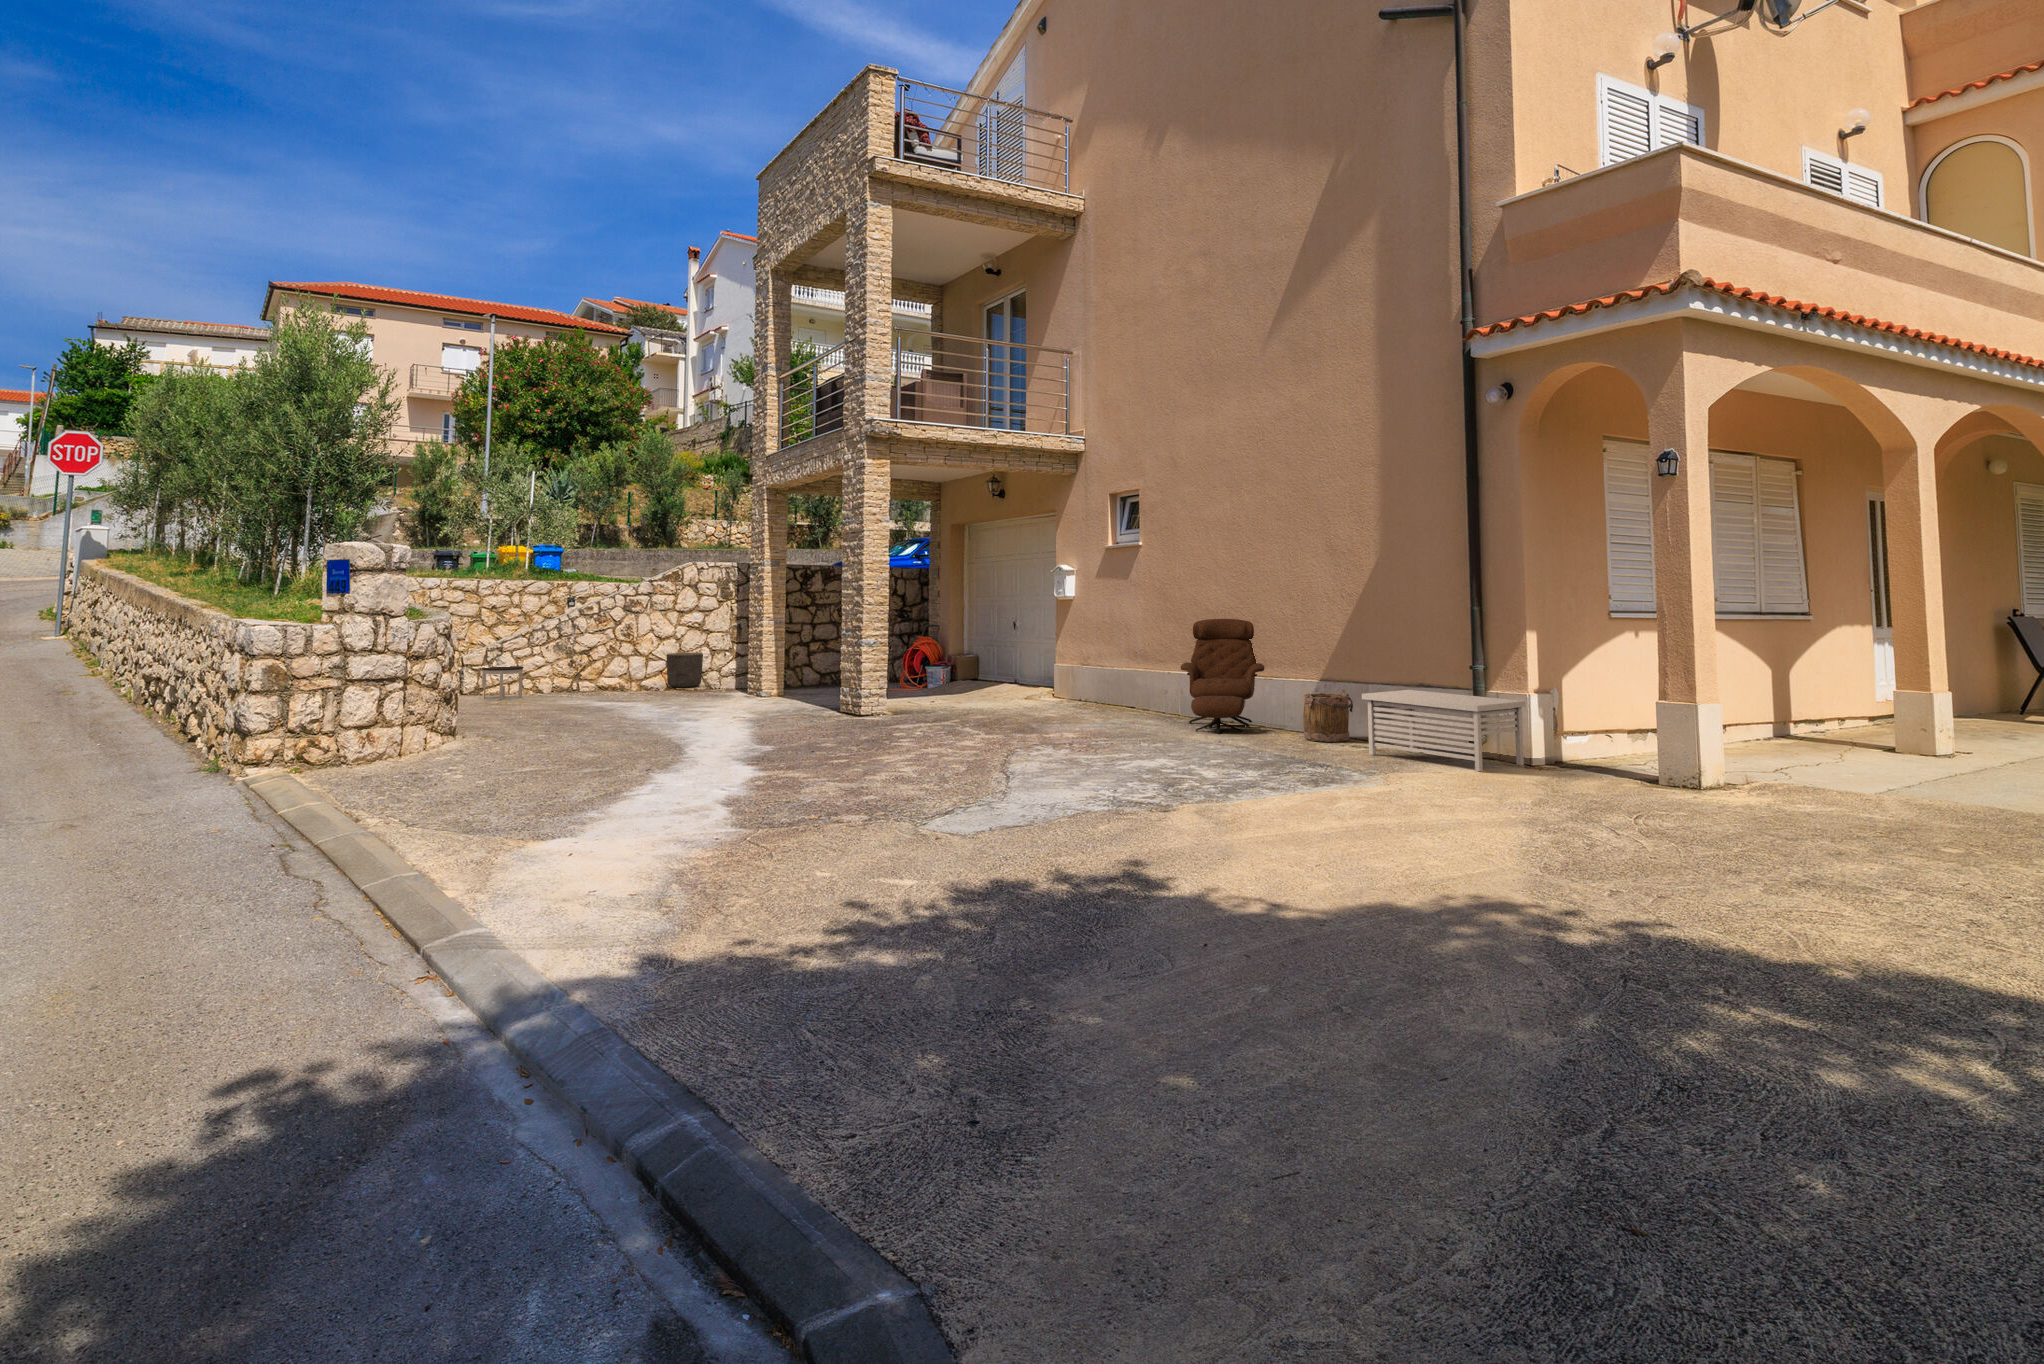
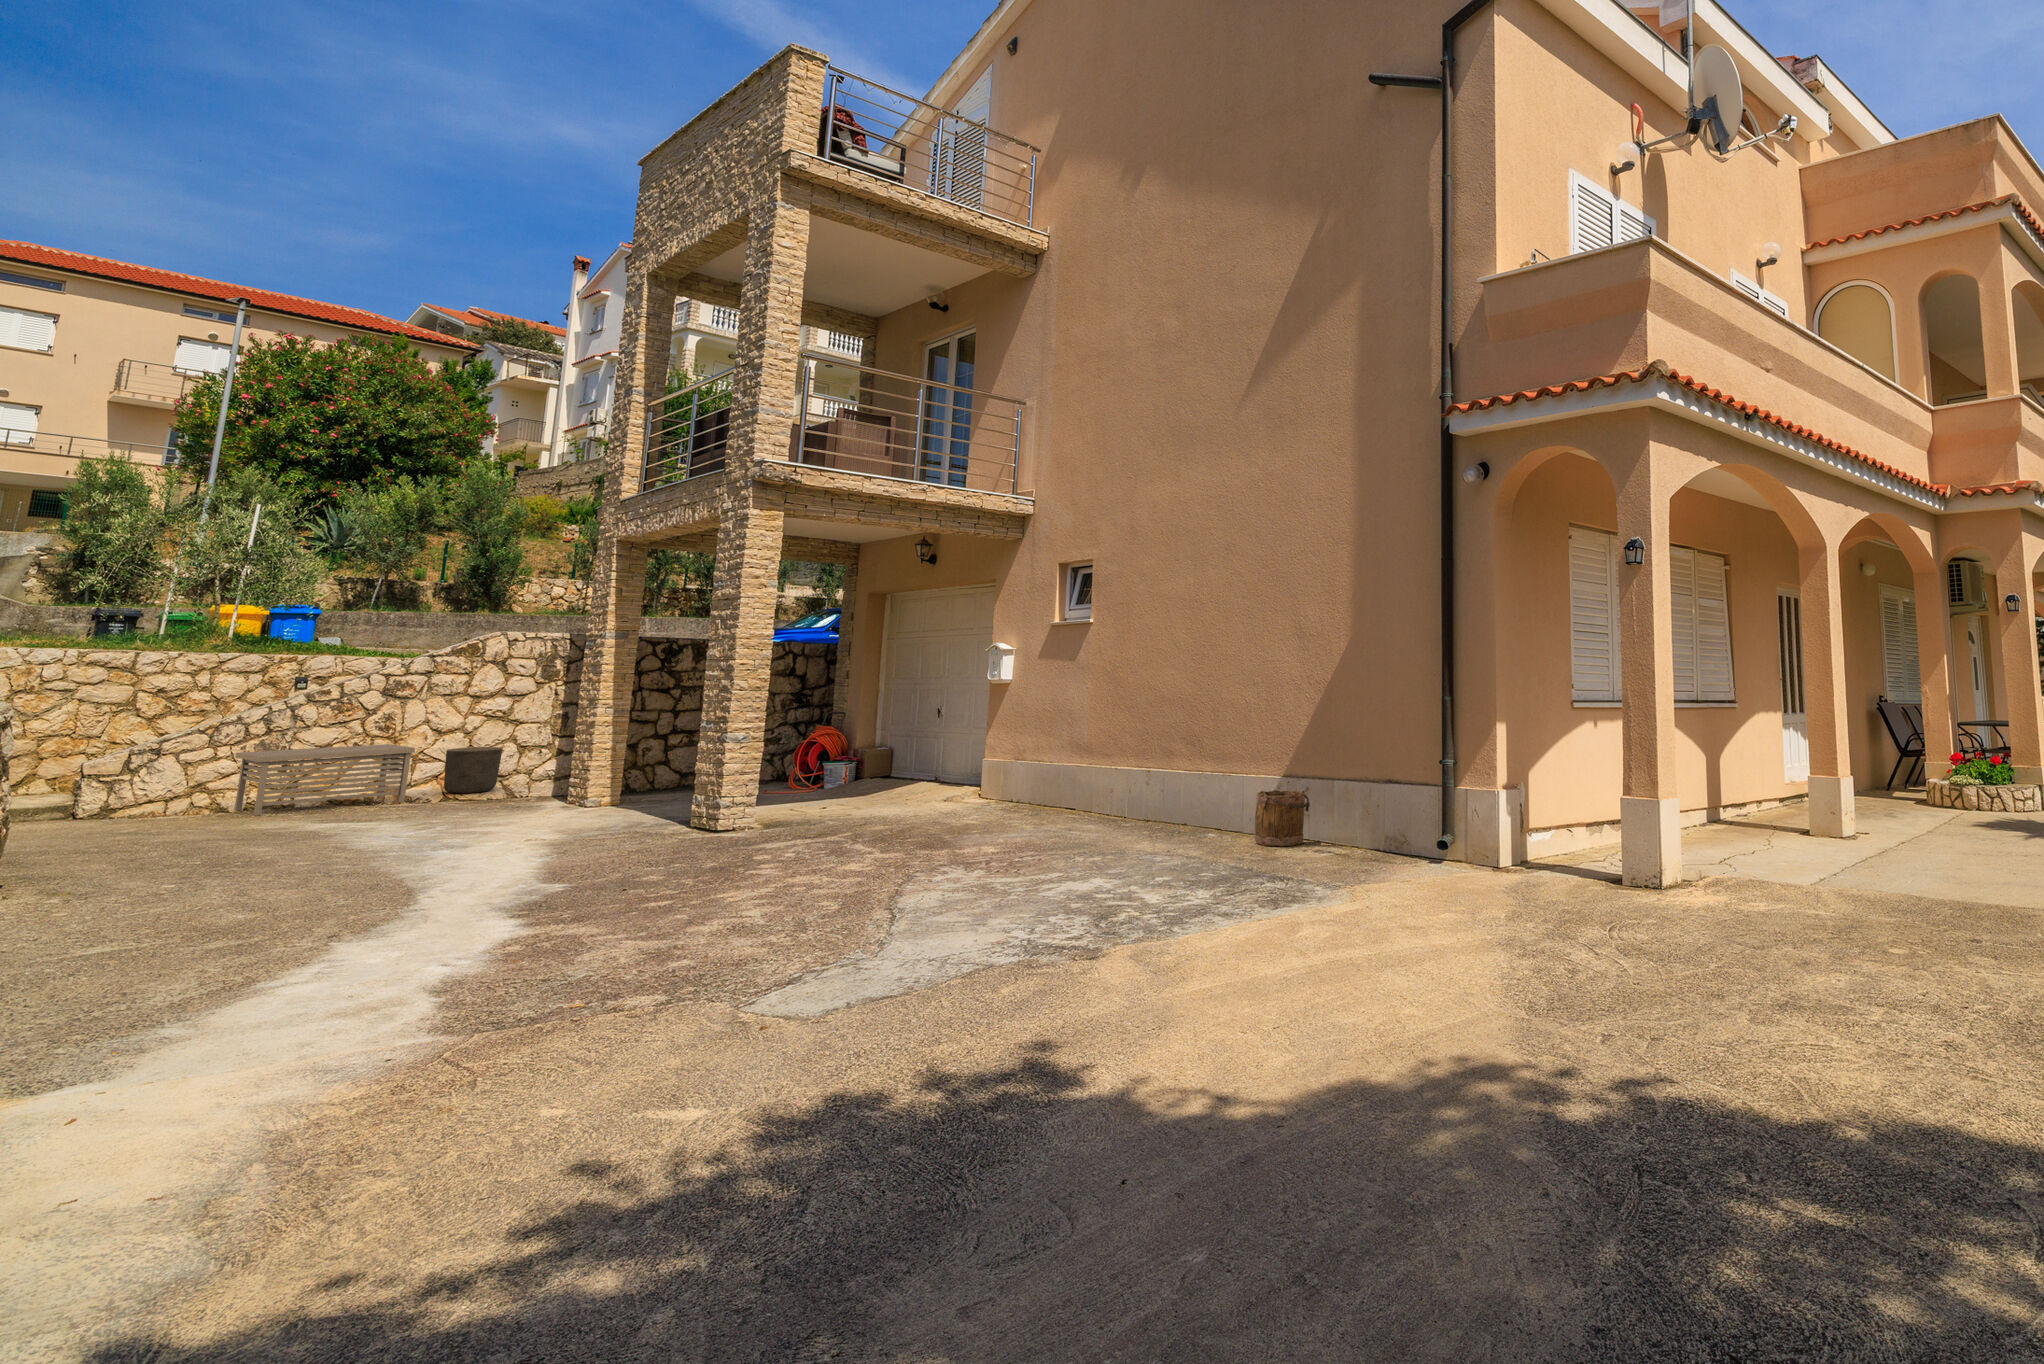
lounge chair: present [1180,619,1264,734] -> none [1119,706,1213,840]
round table: present [482,666,524,700] -> none [123,772,204,821]
storage bench: present [1362,690,1526,771] -> present [234,744,415,815]

